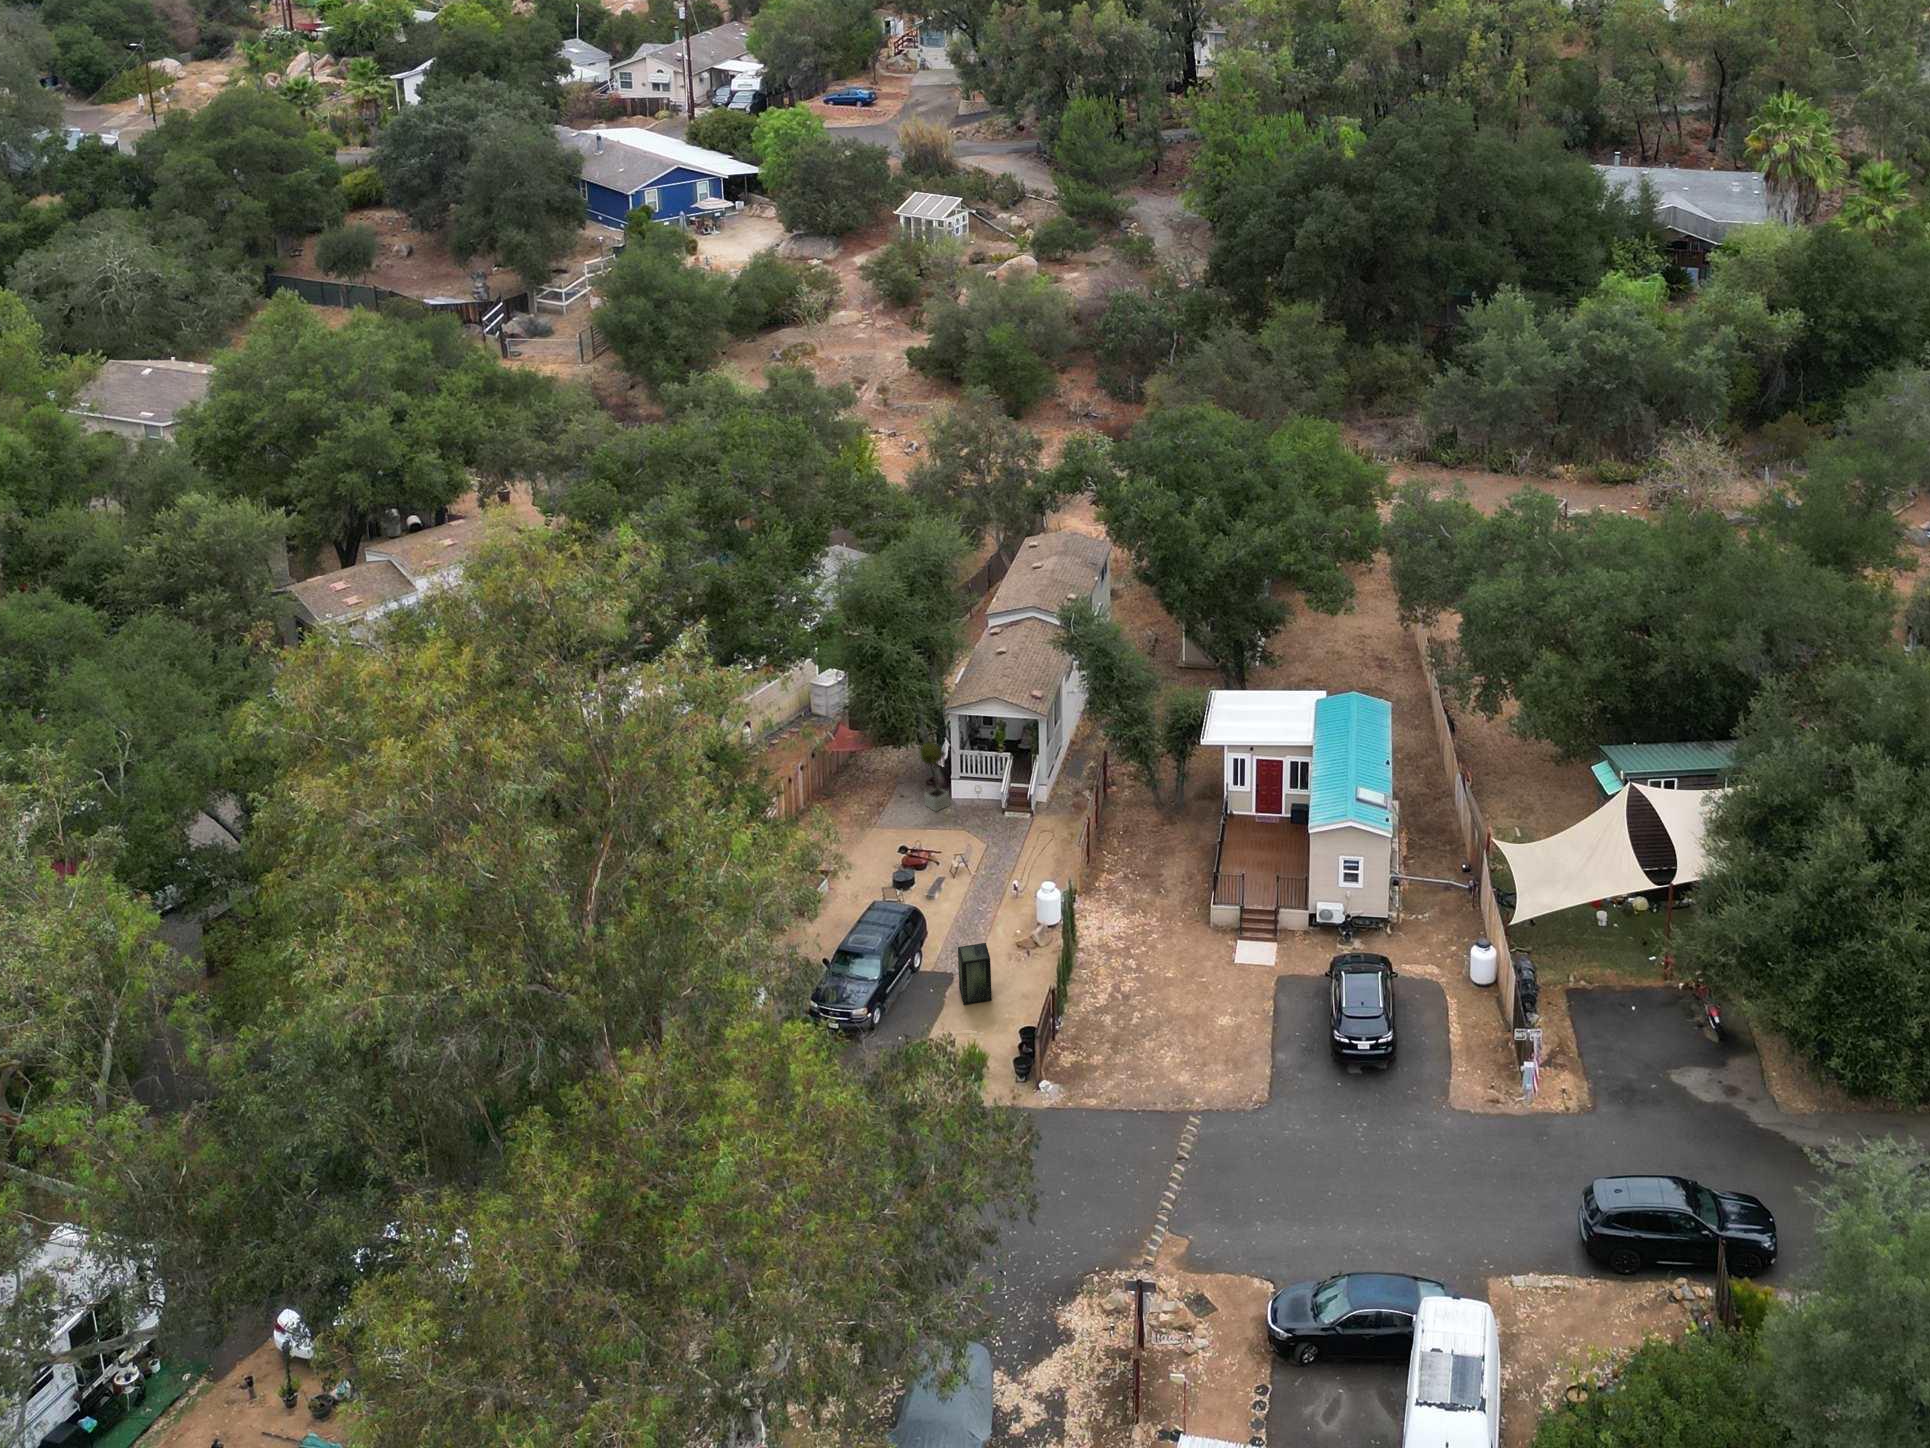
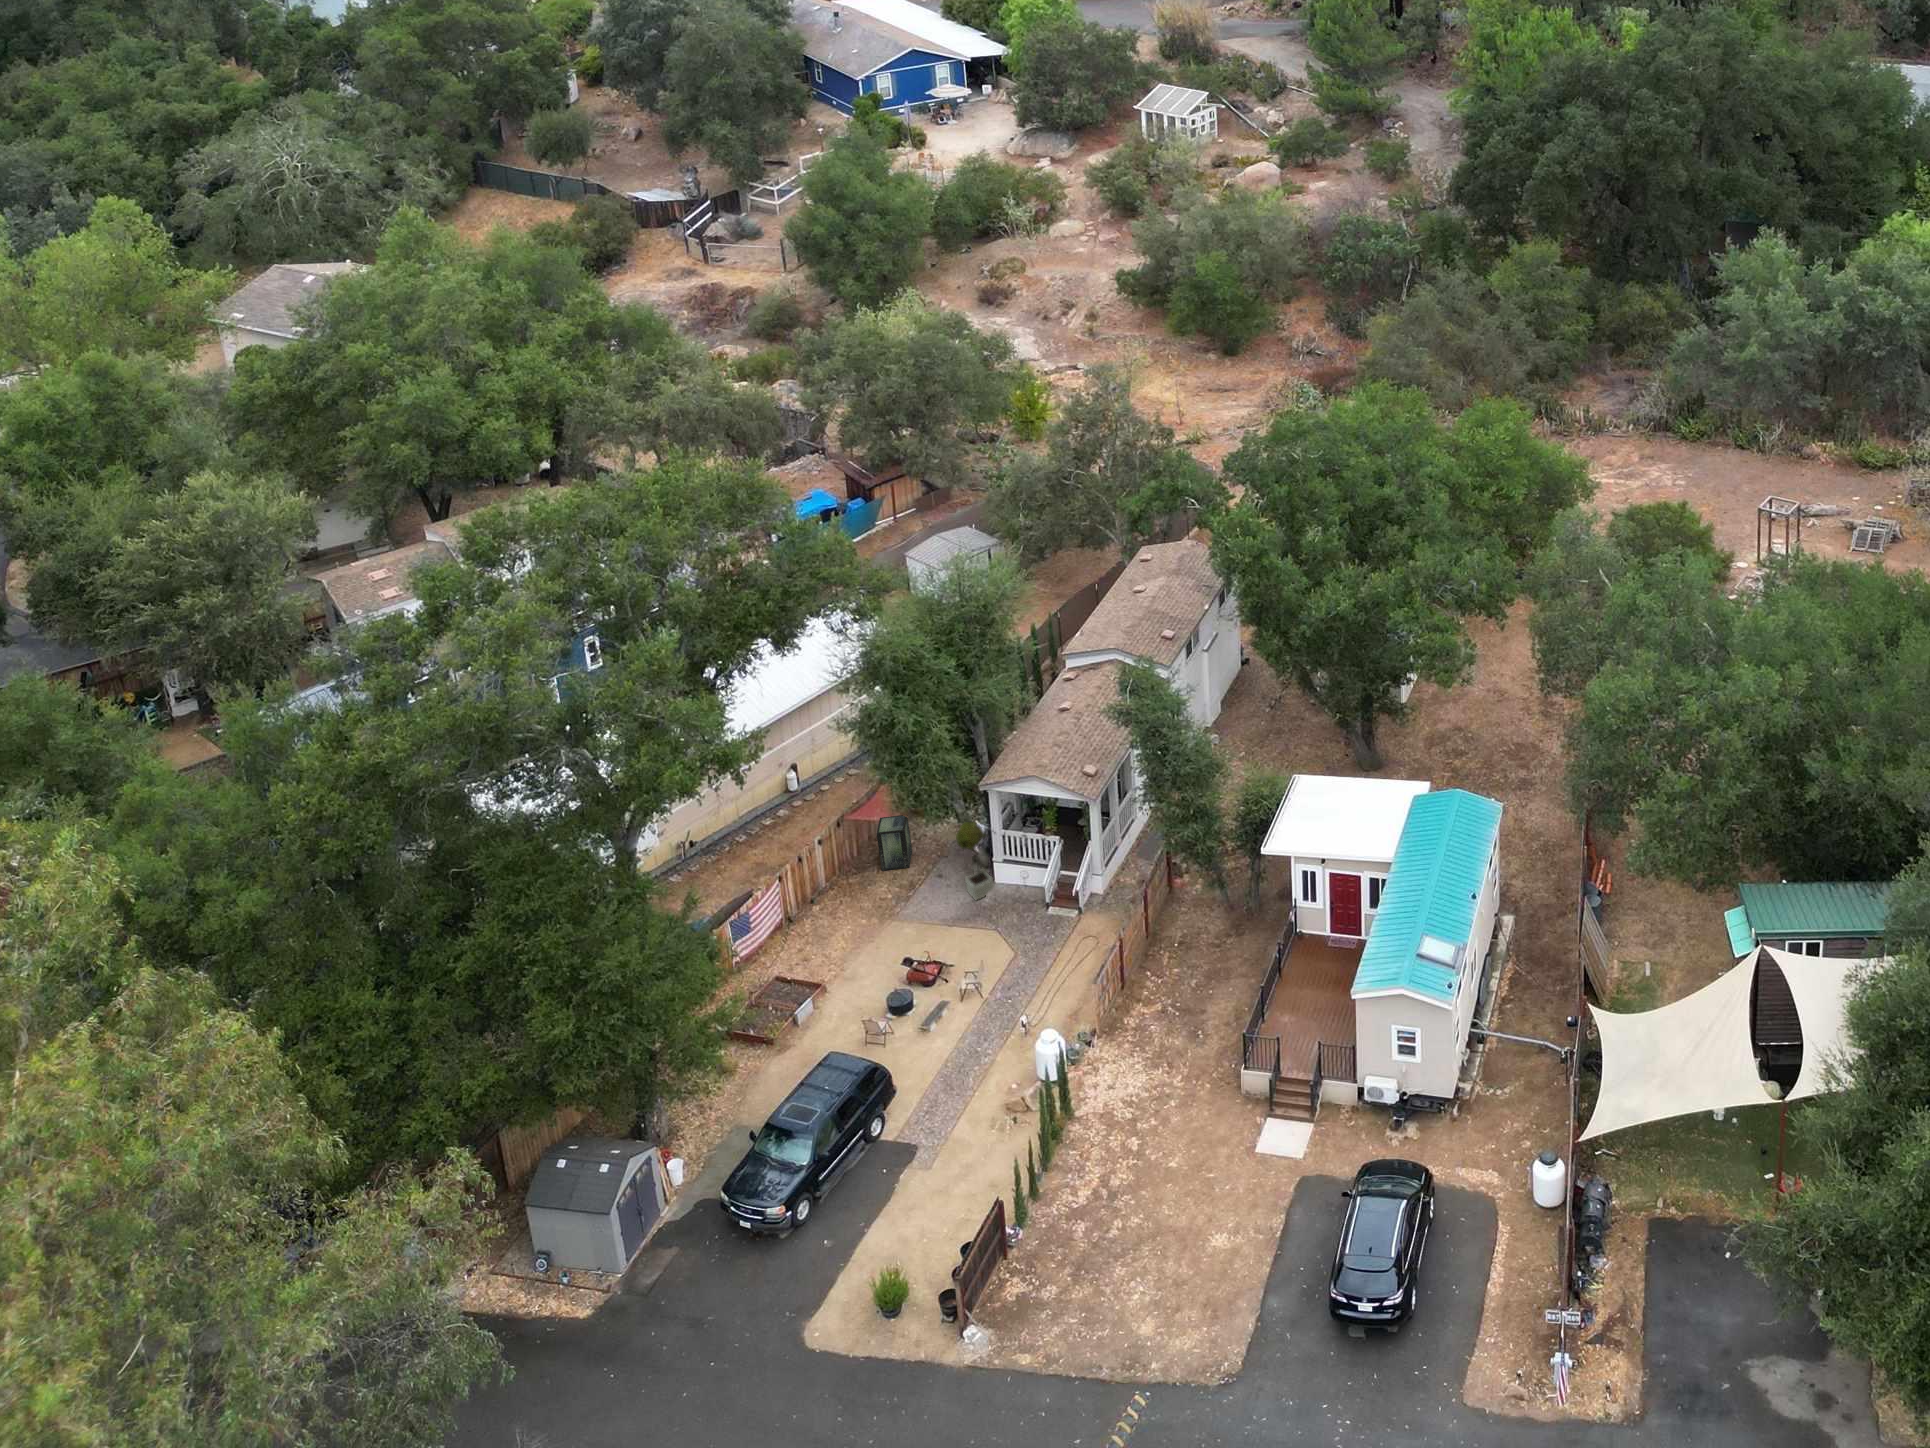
storage box: present [958,943,992,1005] -> present [877,815,912,871]

